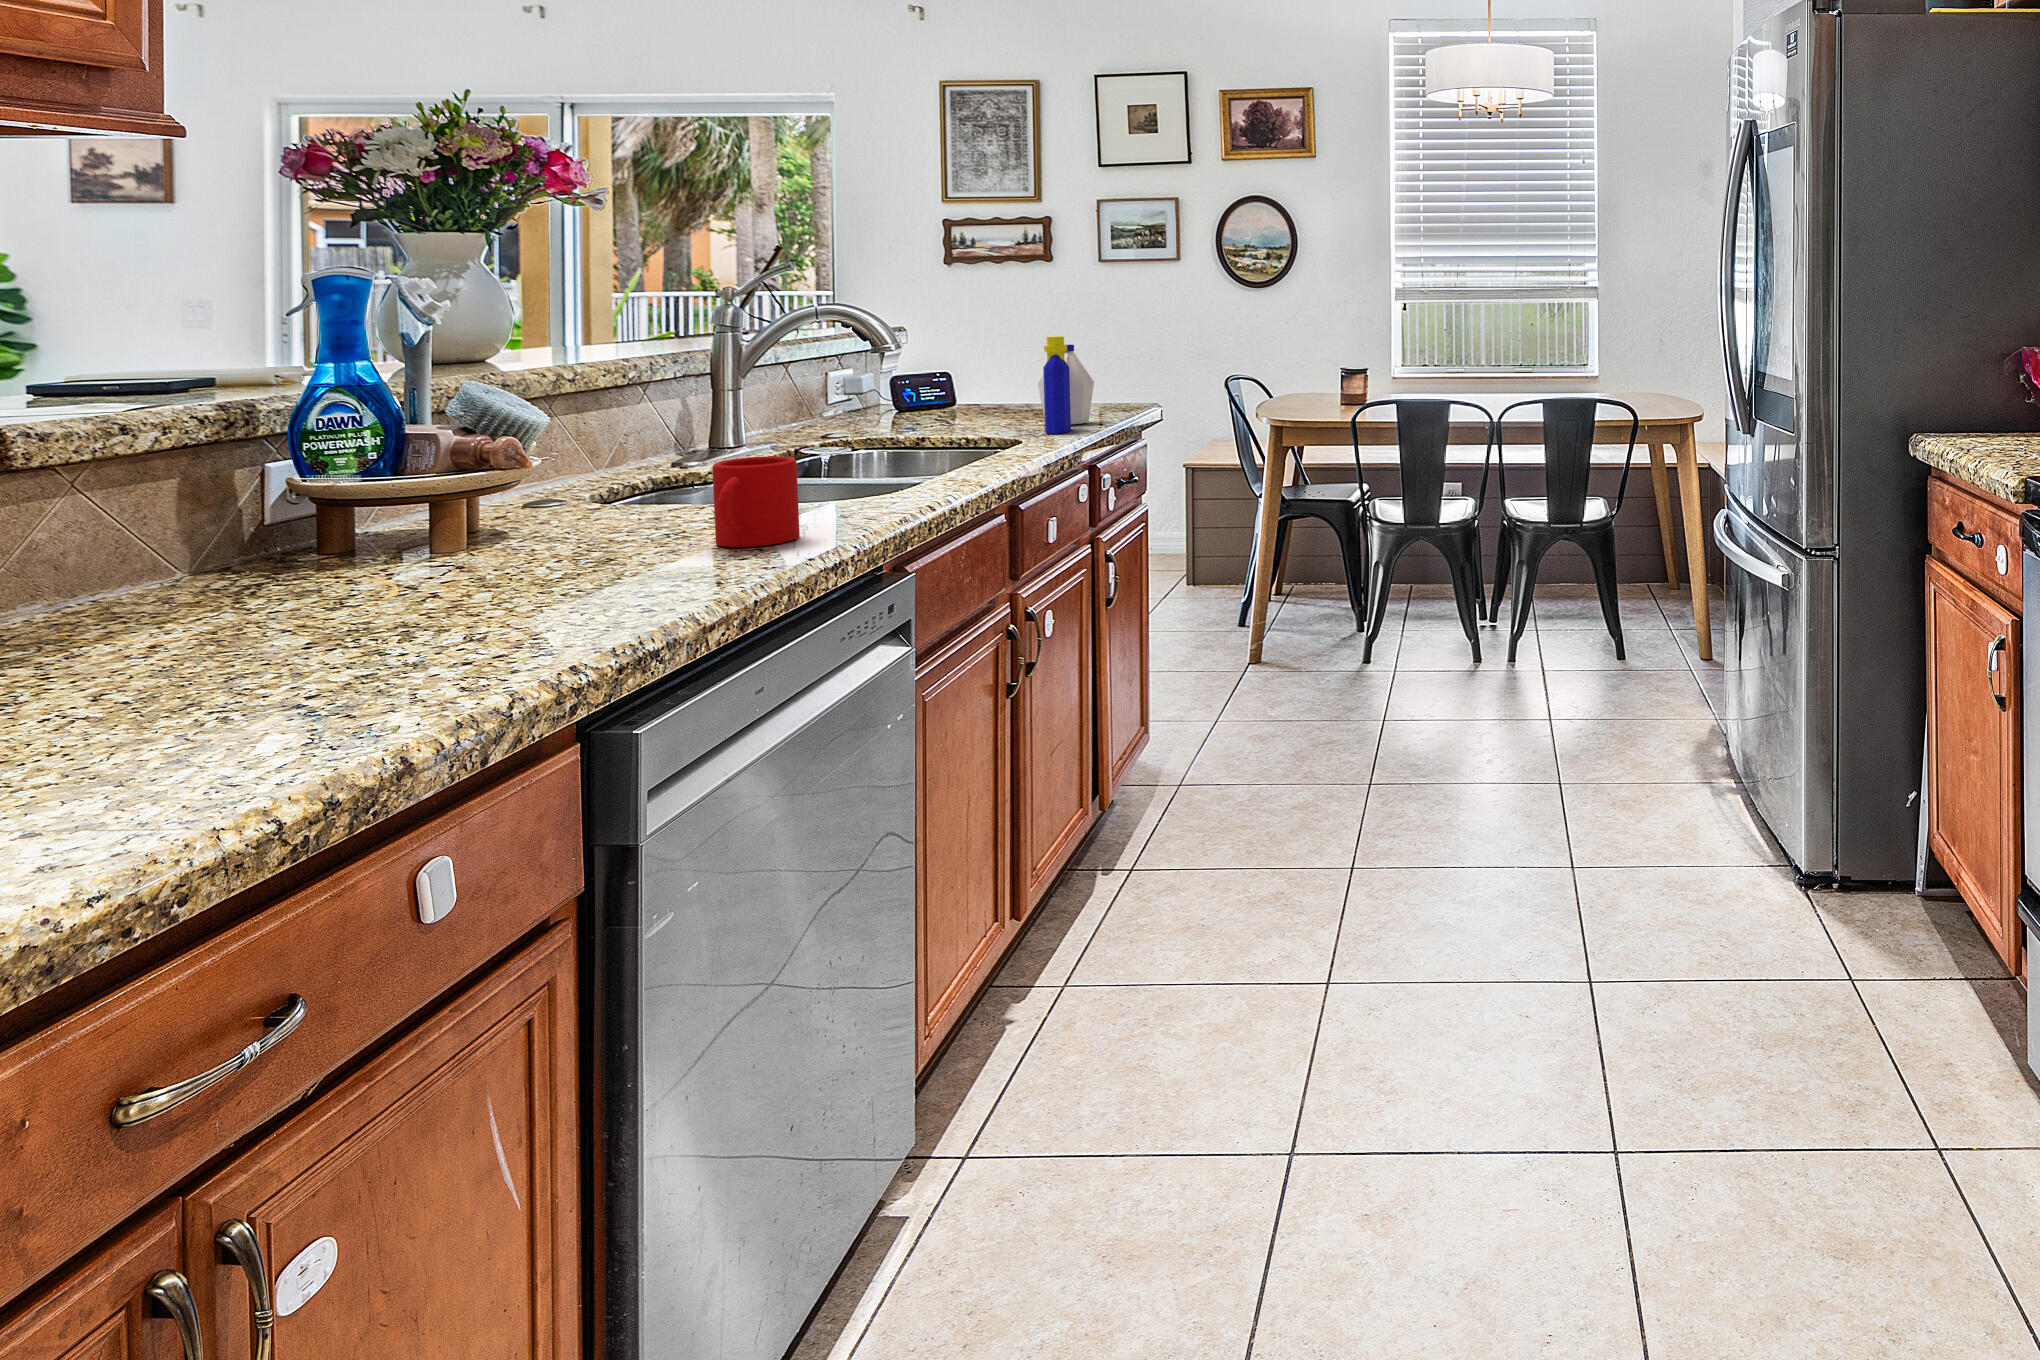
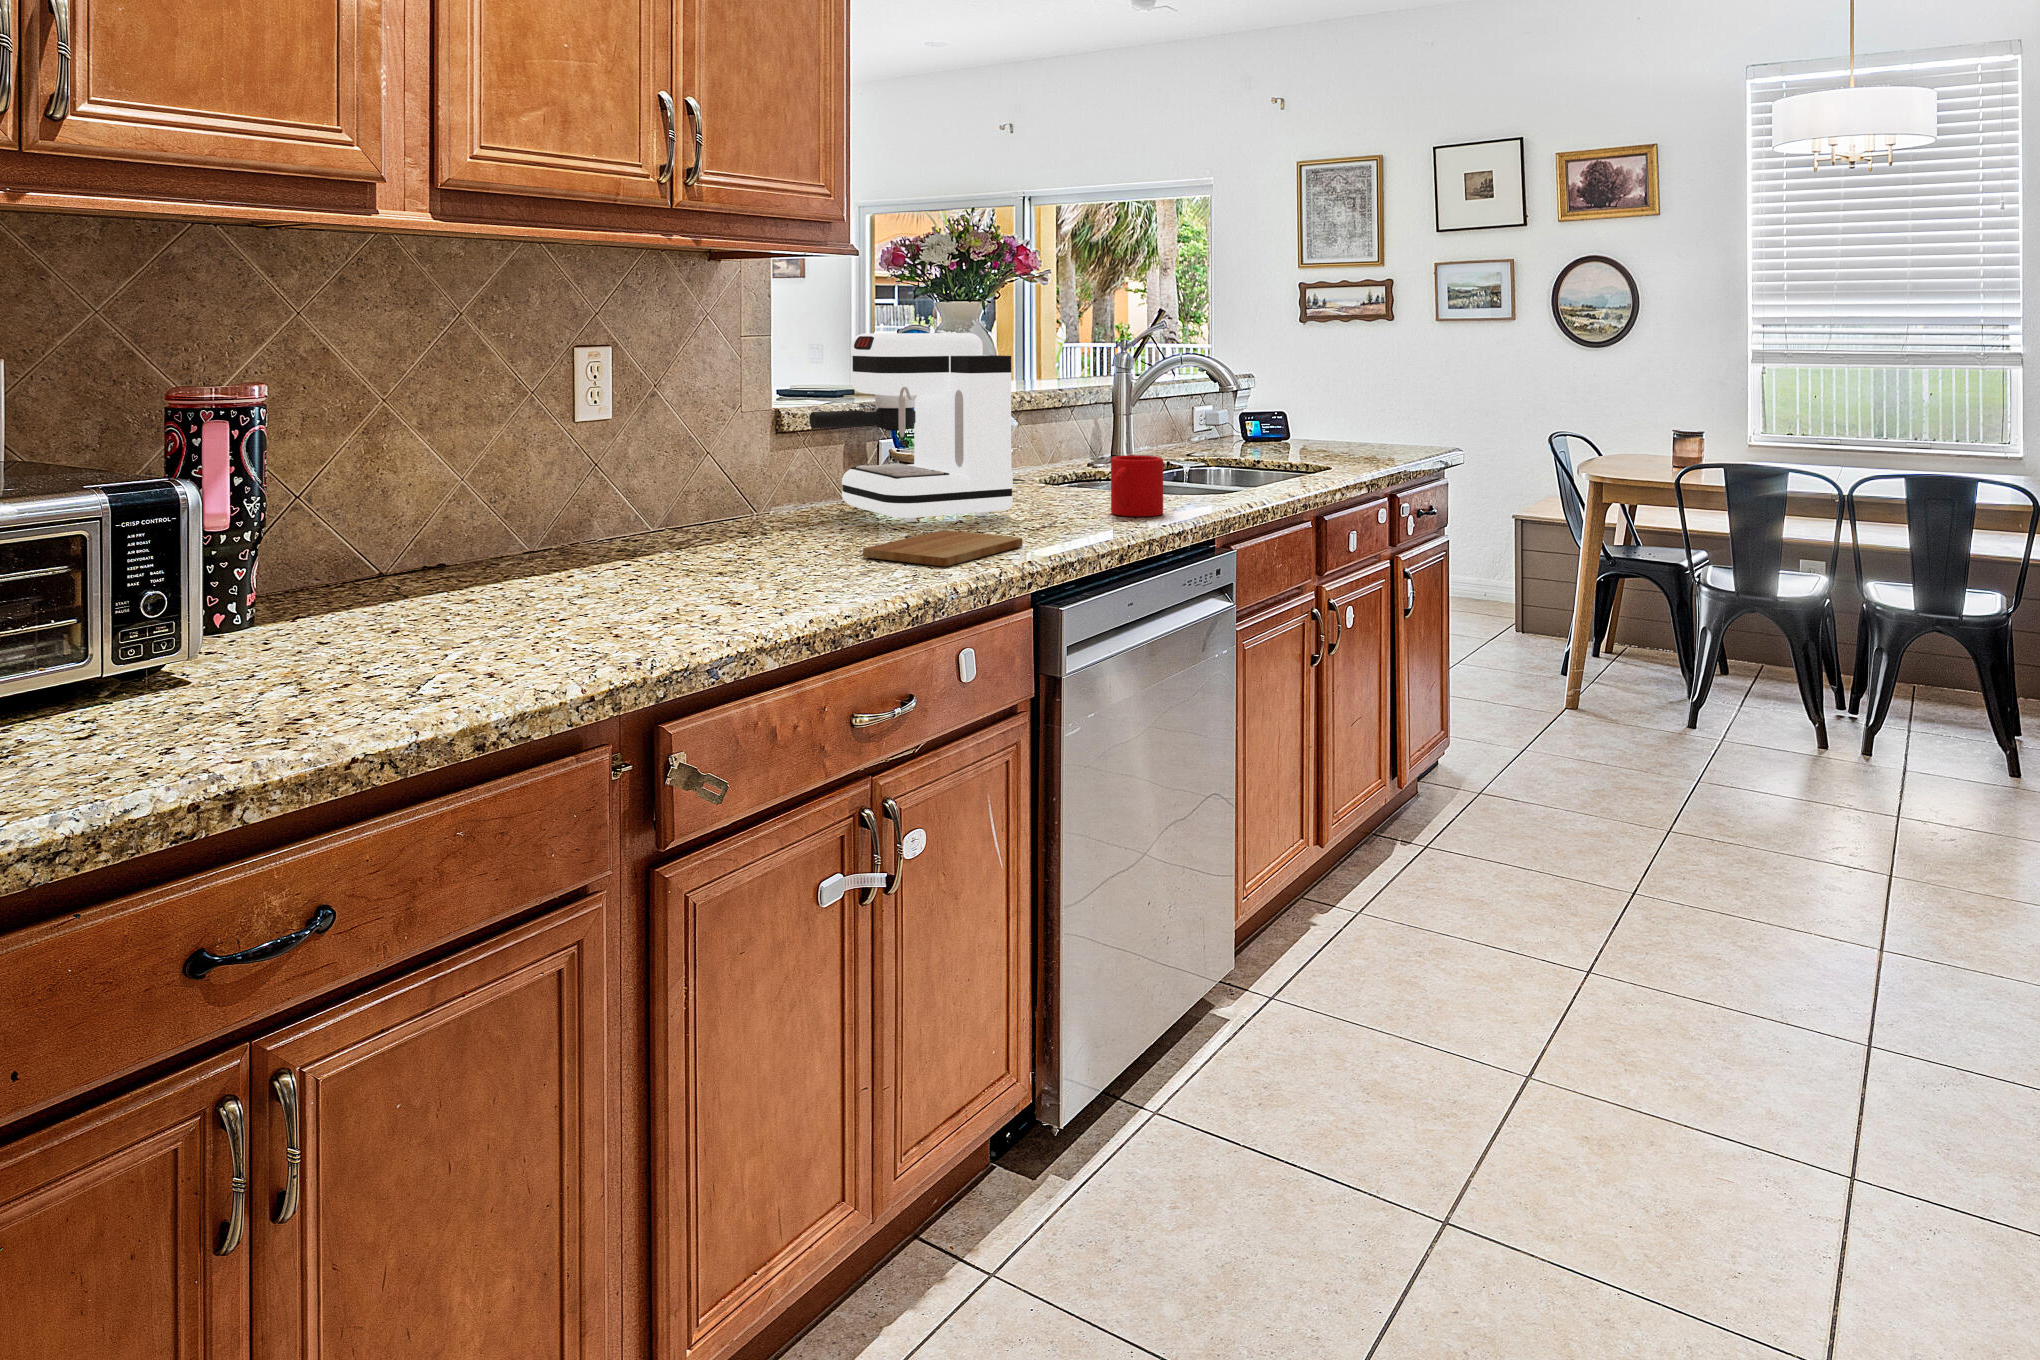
coffee maker: none [84,284,541,605] -> present [810,333,1013,522]
bottle: present [1038,336,1094,434] -> none [1355,383,1403,464]
cutting board: none [203,616,559,703] -> present [863,530,1022,566]

